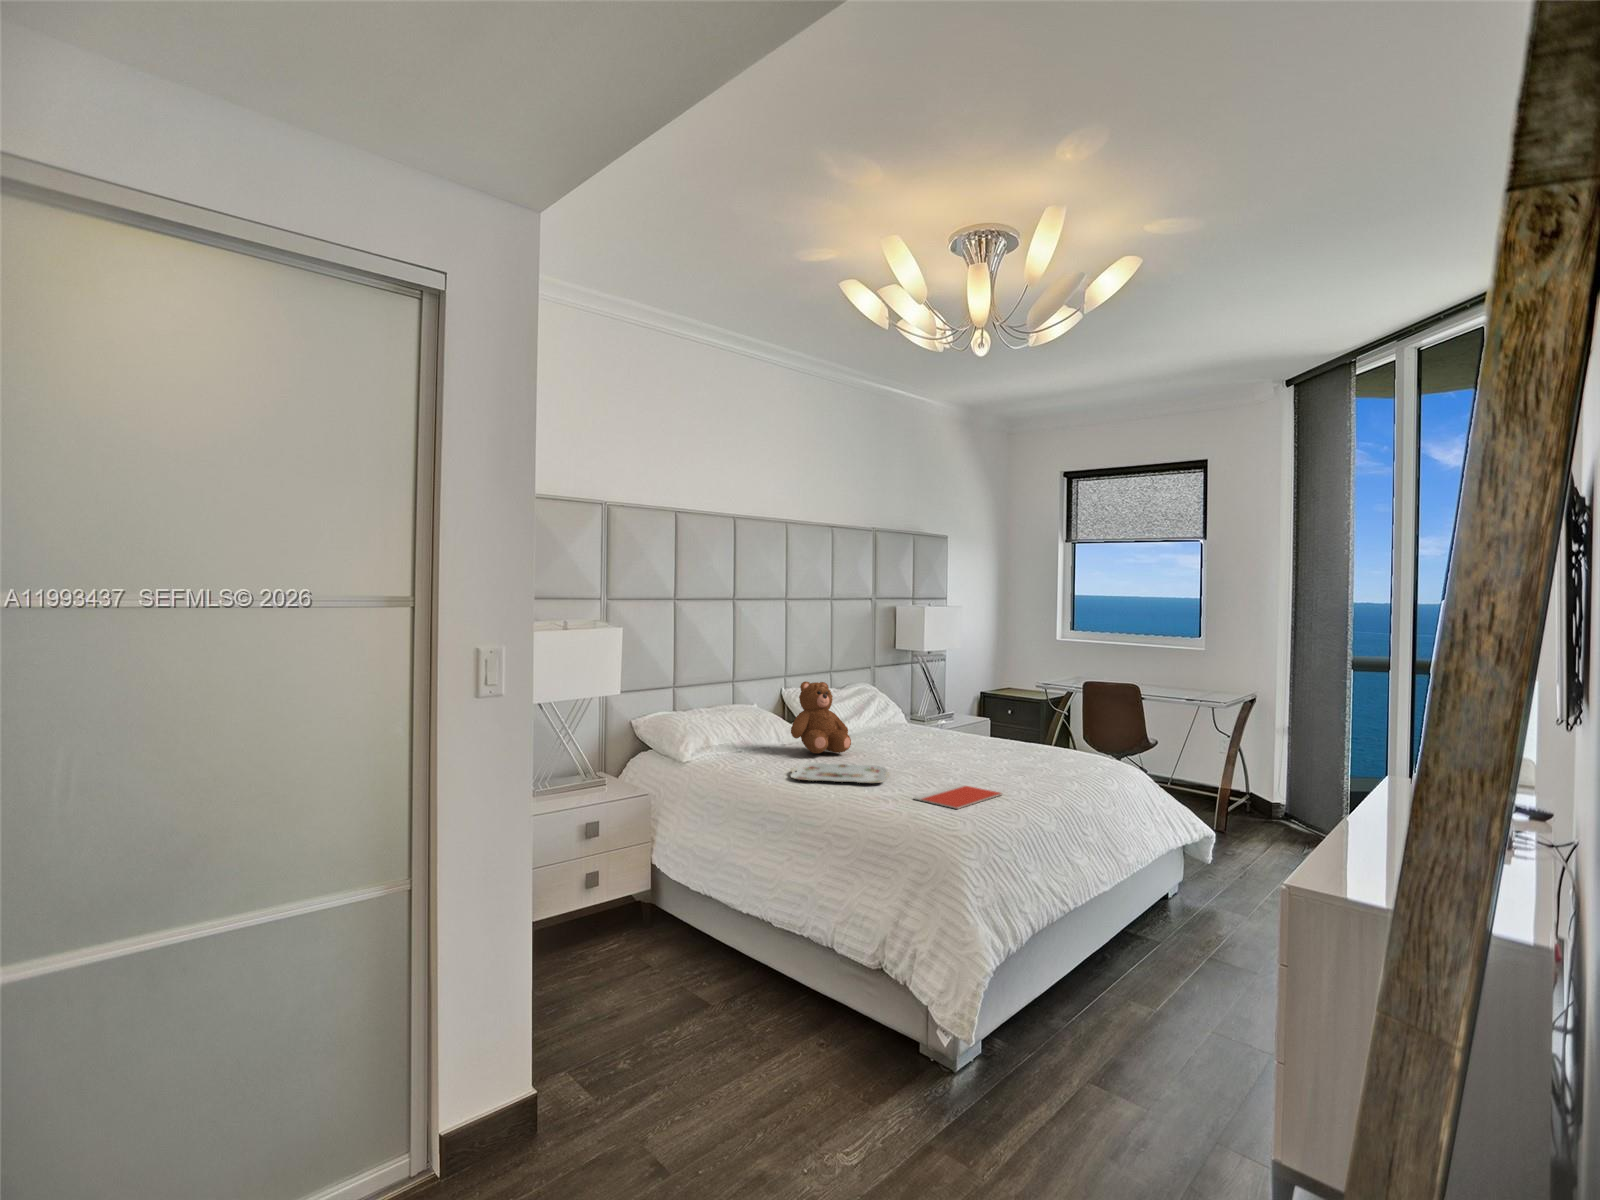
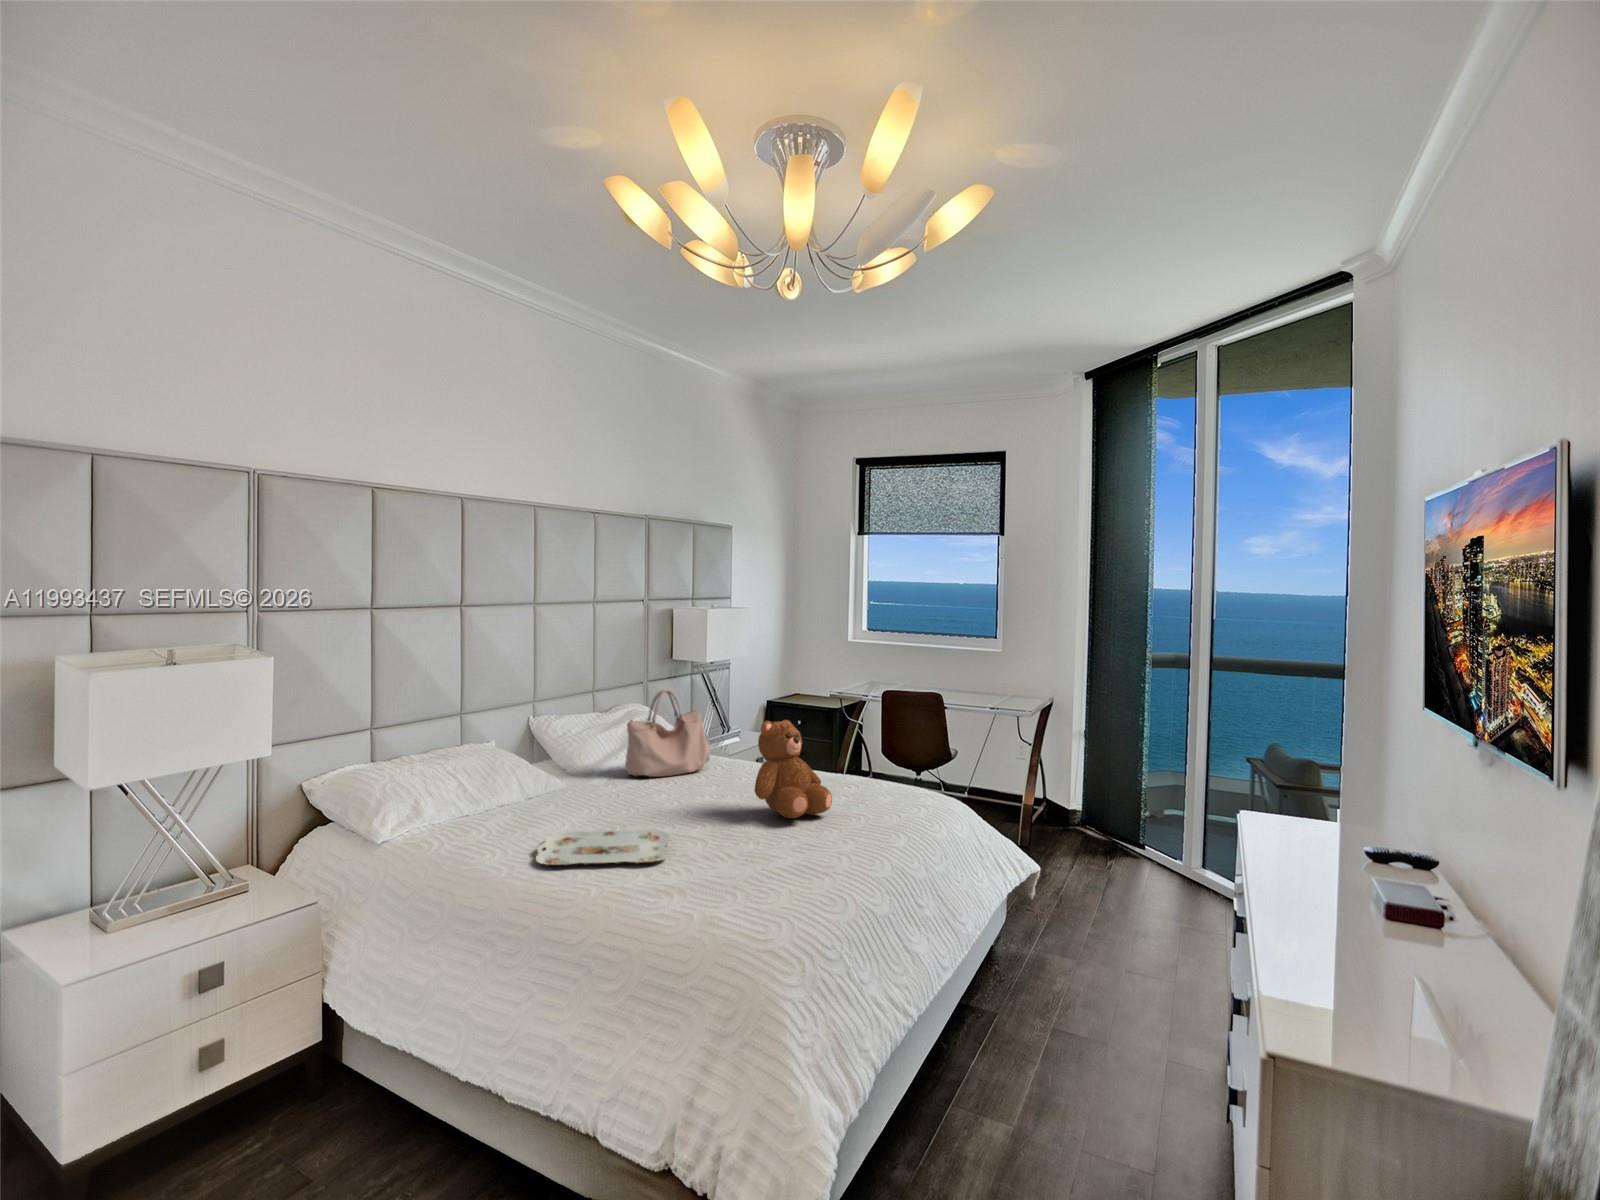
handbag: none [856,668,924,737] -> present [625,690,710,777]
teddy bear: present [791,681,851,753] -> present [754,720,832,818]
notebook: present [914,785,1002,809] -> none [708,853,821,899]

